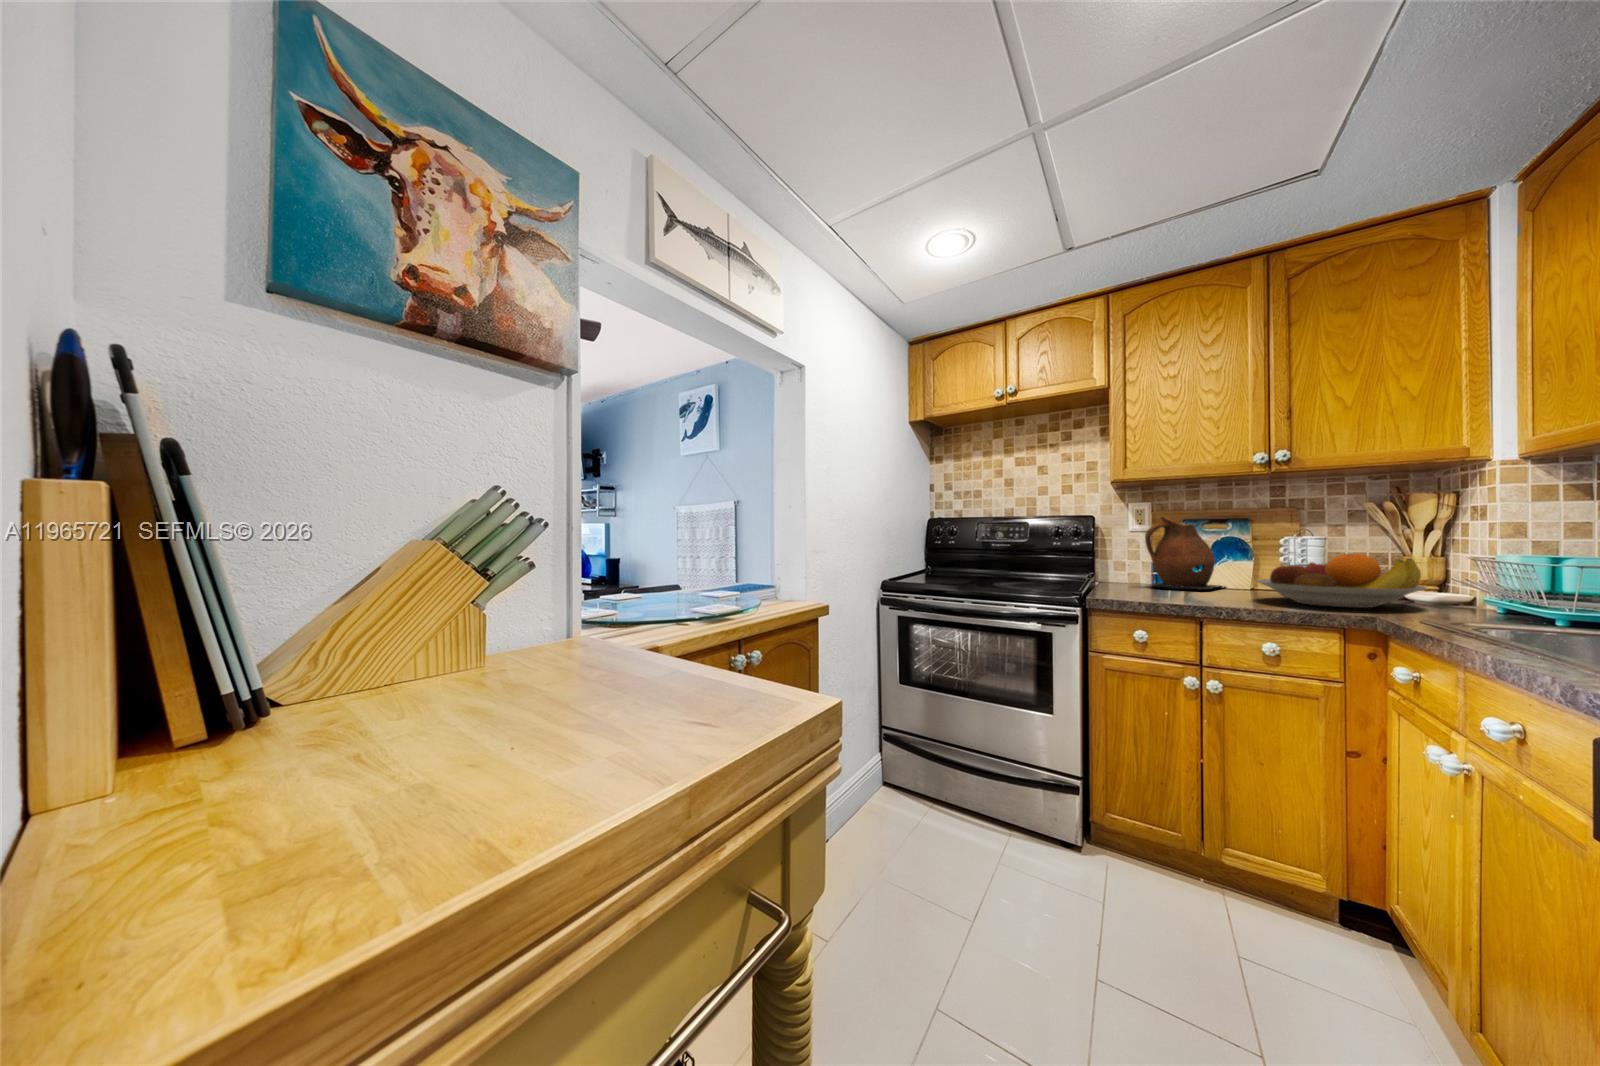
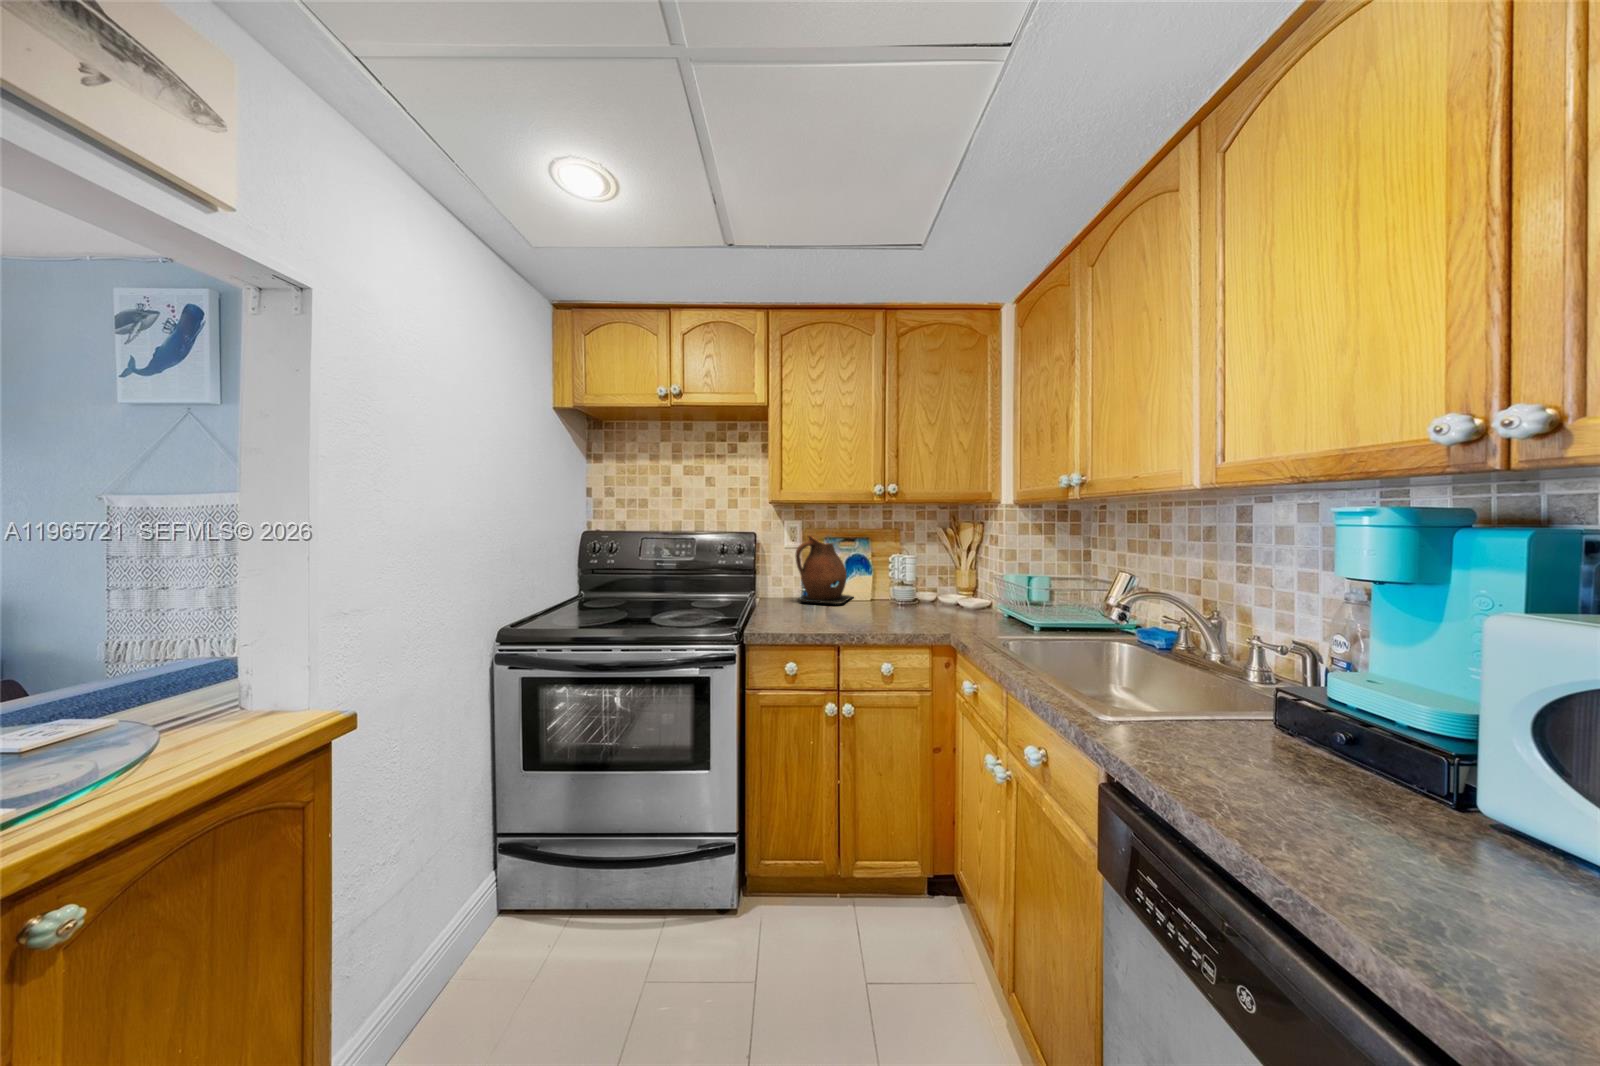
fruit bowl: present [1257,554,1427,608] -> none [877,579,978,625]

